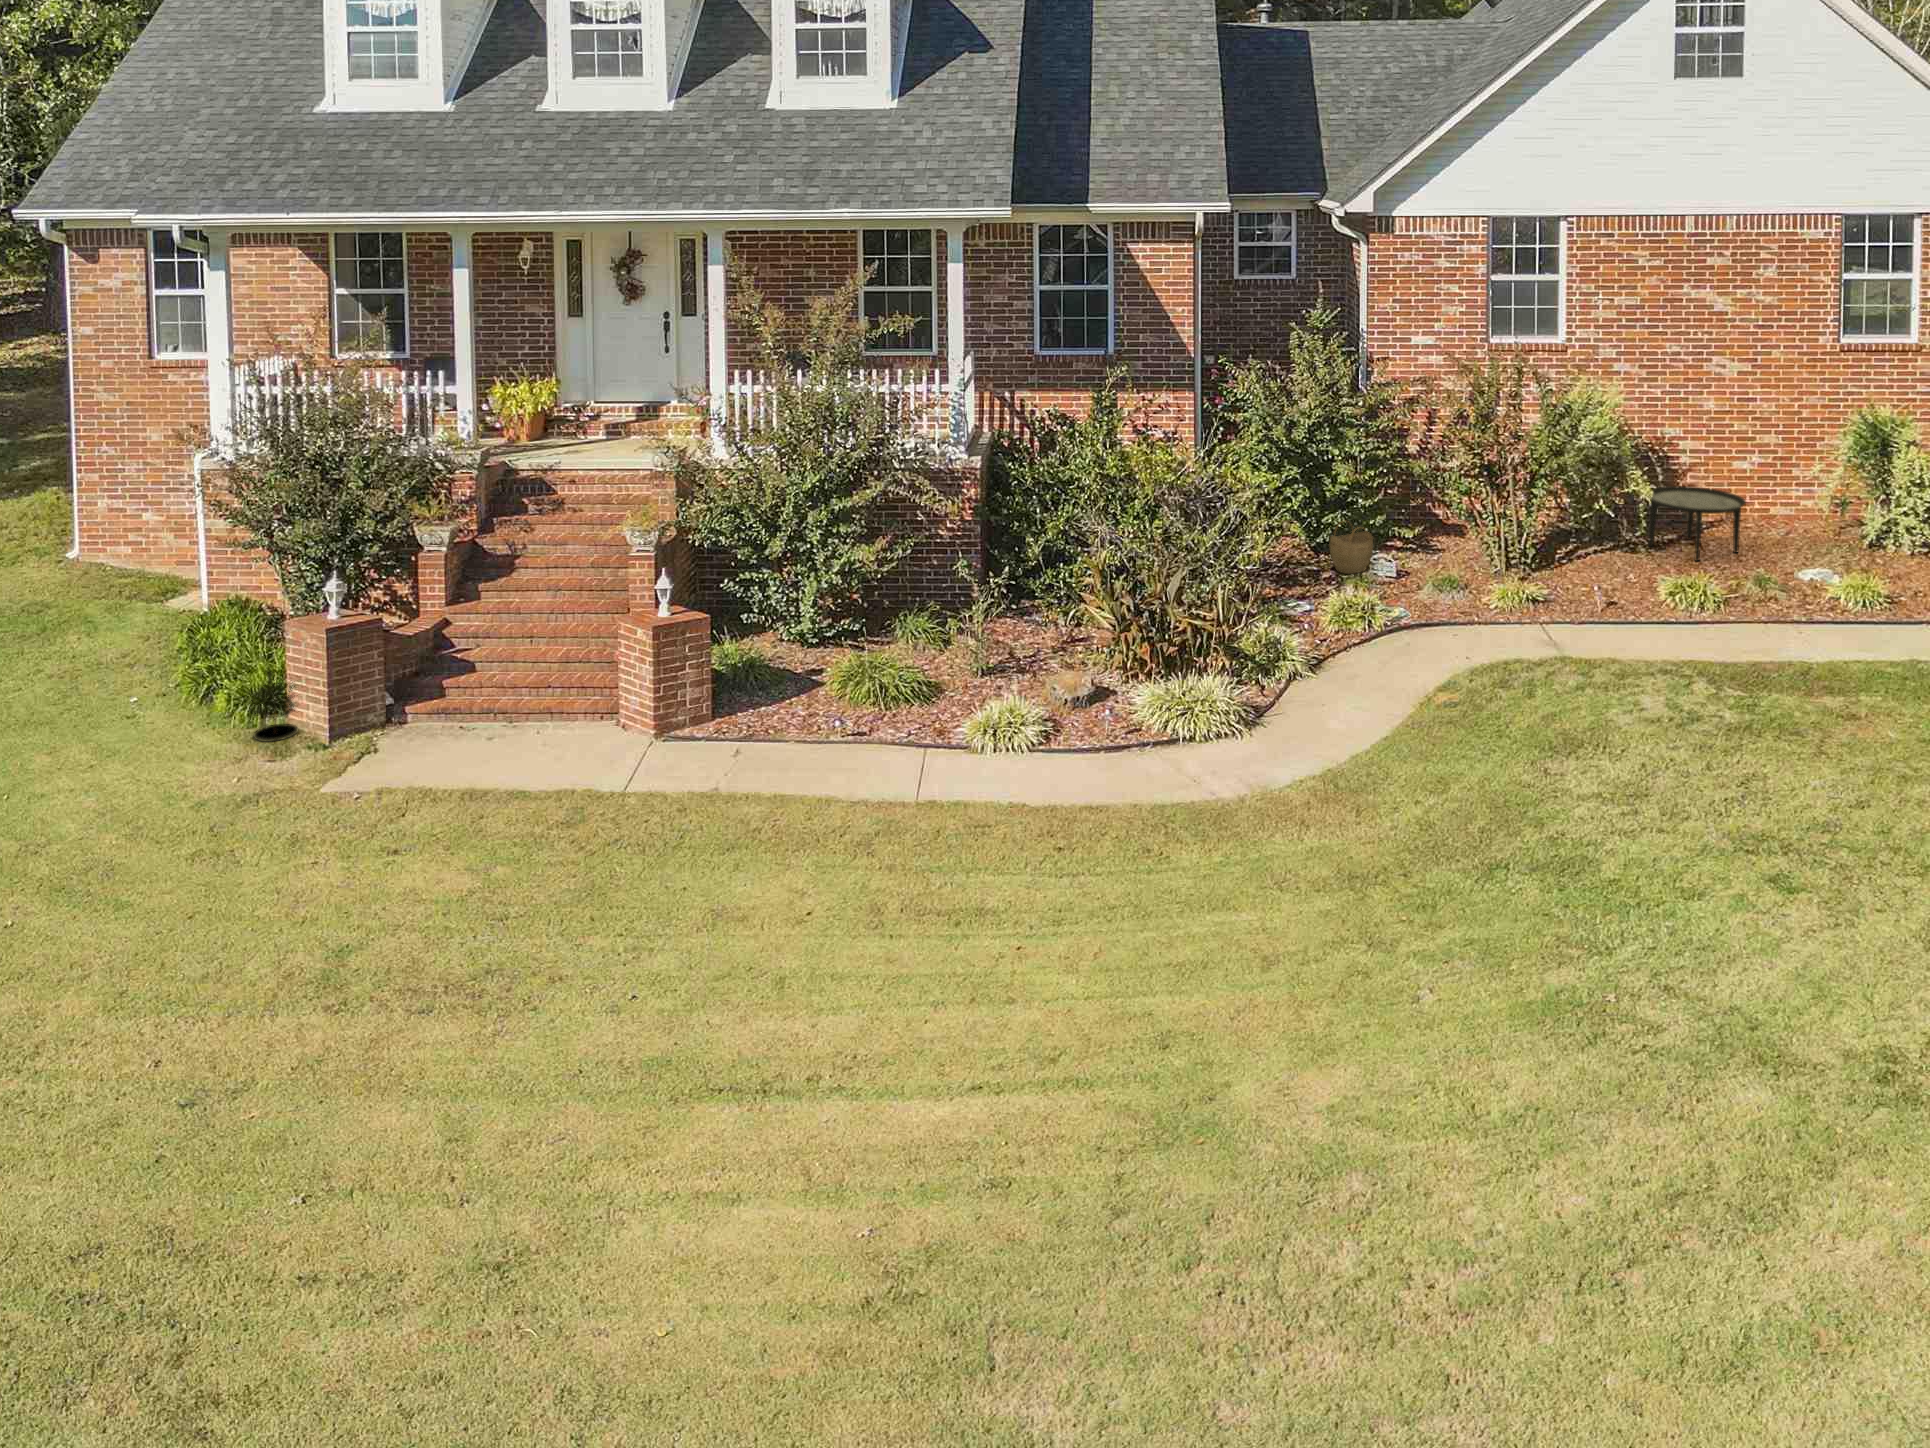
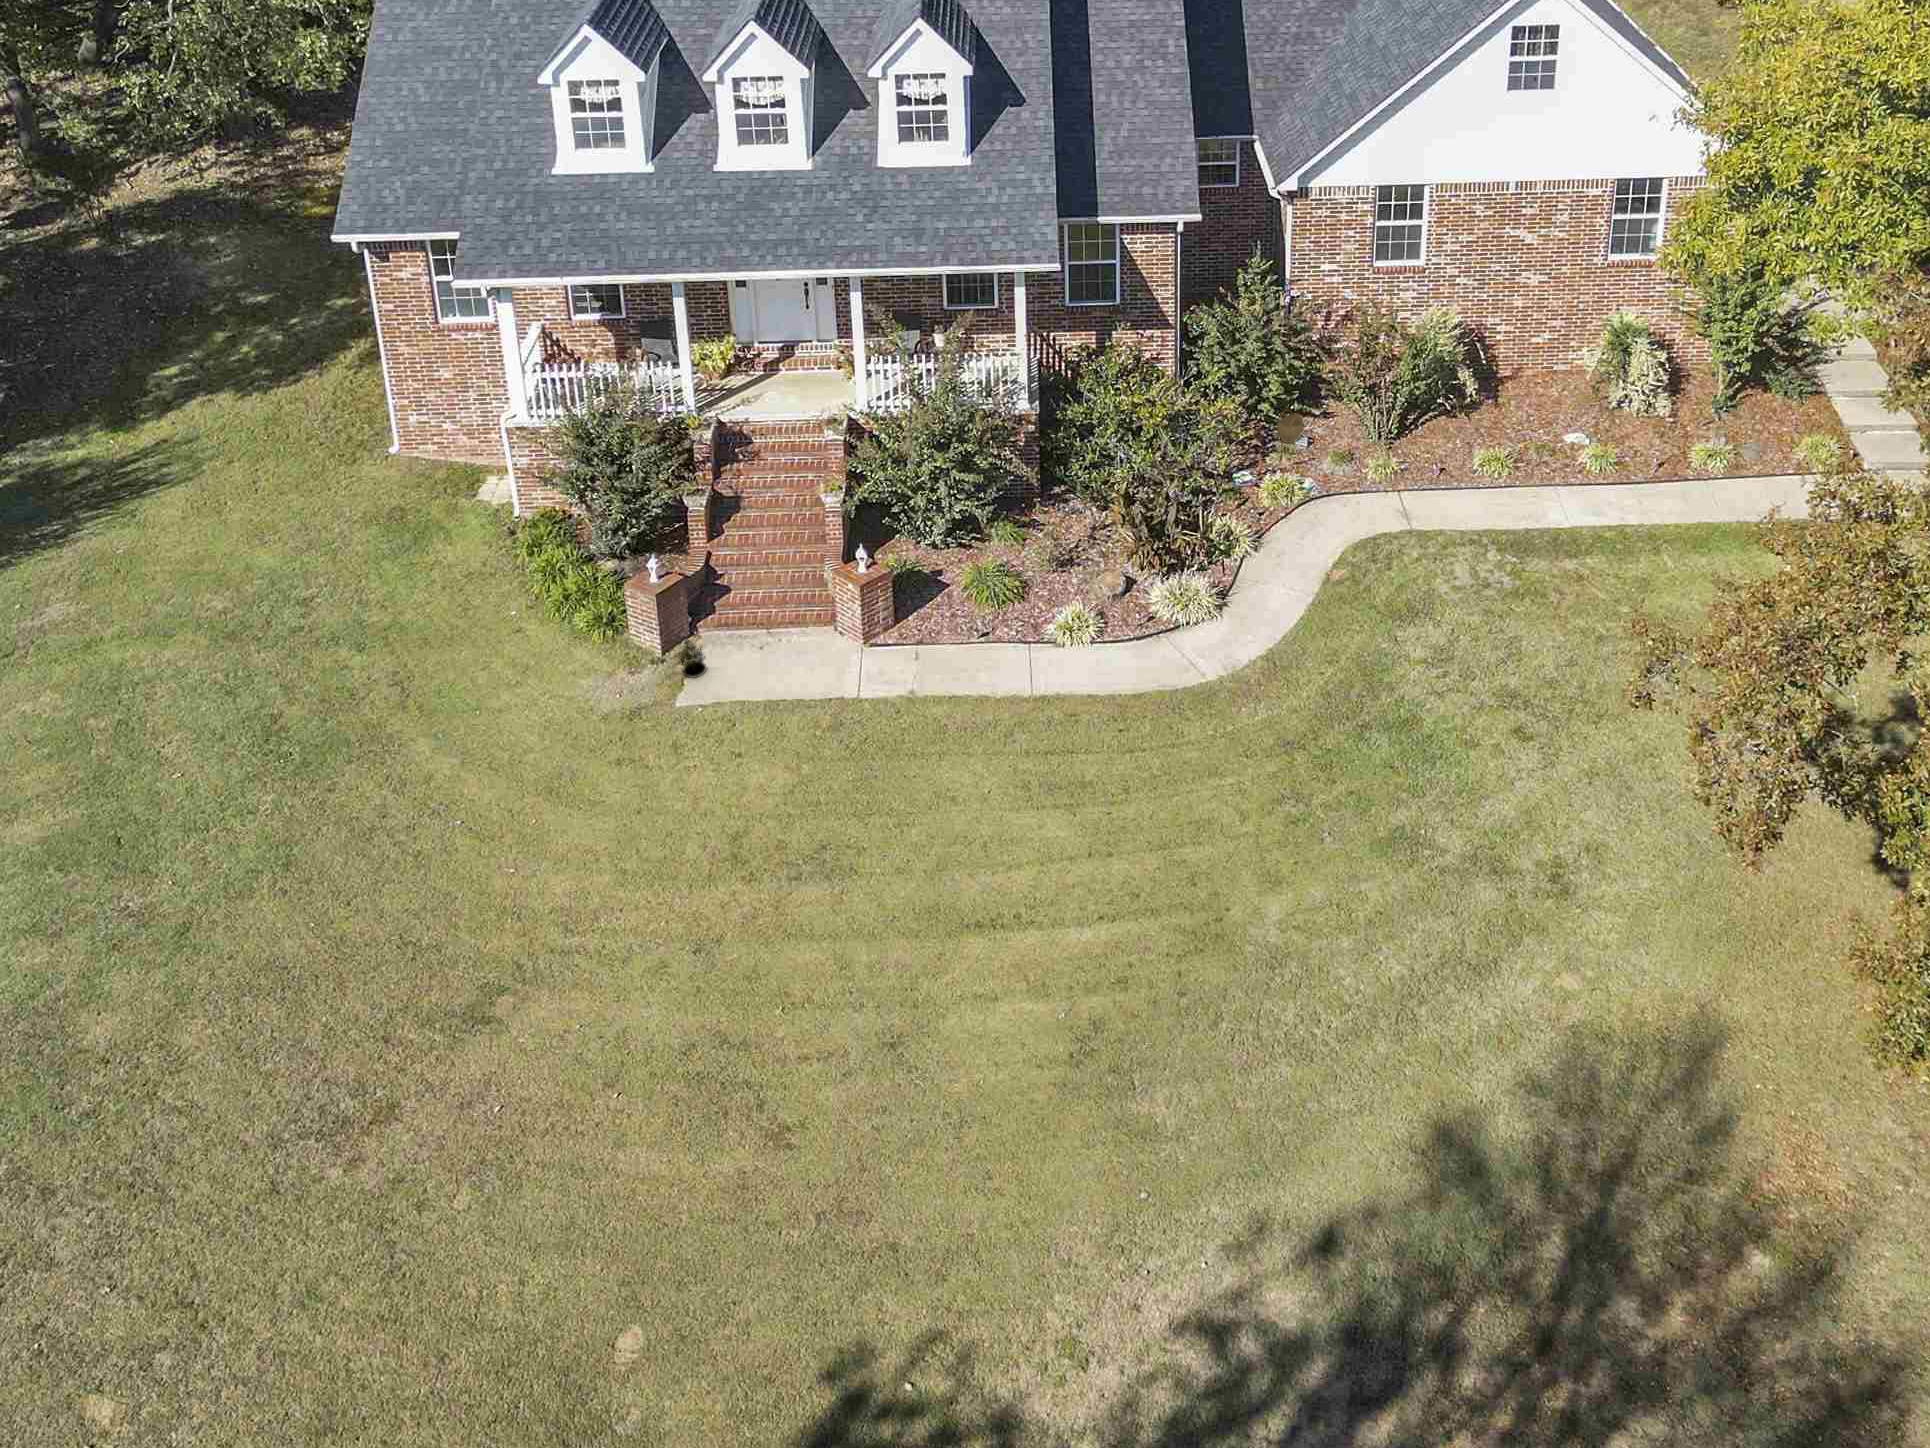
round table: present [1648,486,1746,561] -> none [1476,350,1537,409]

